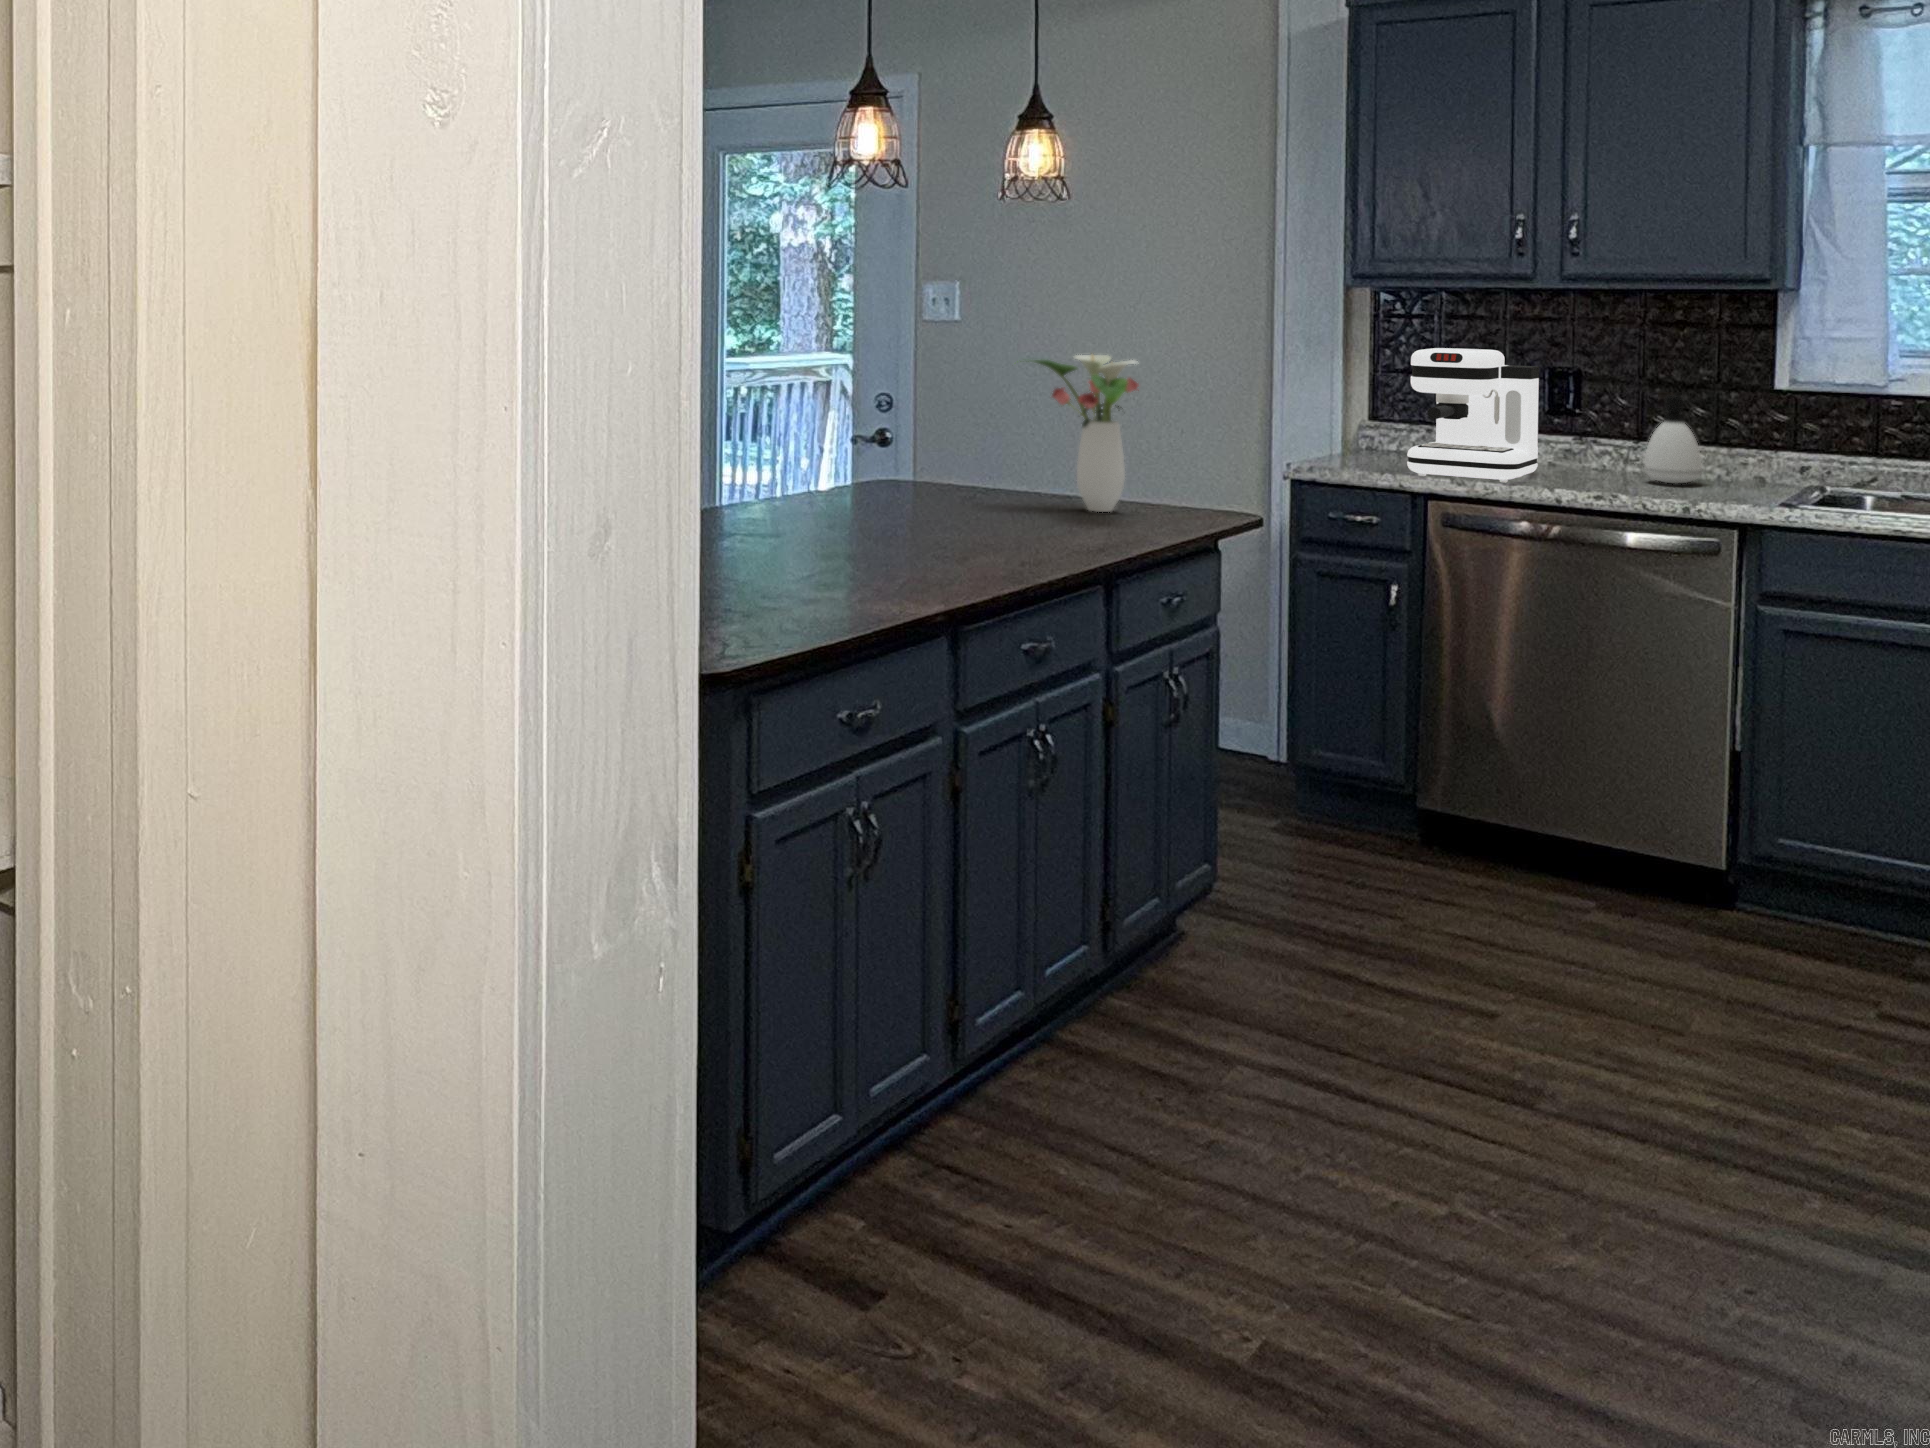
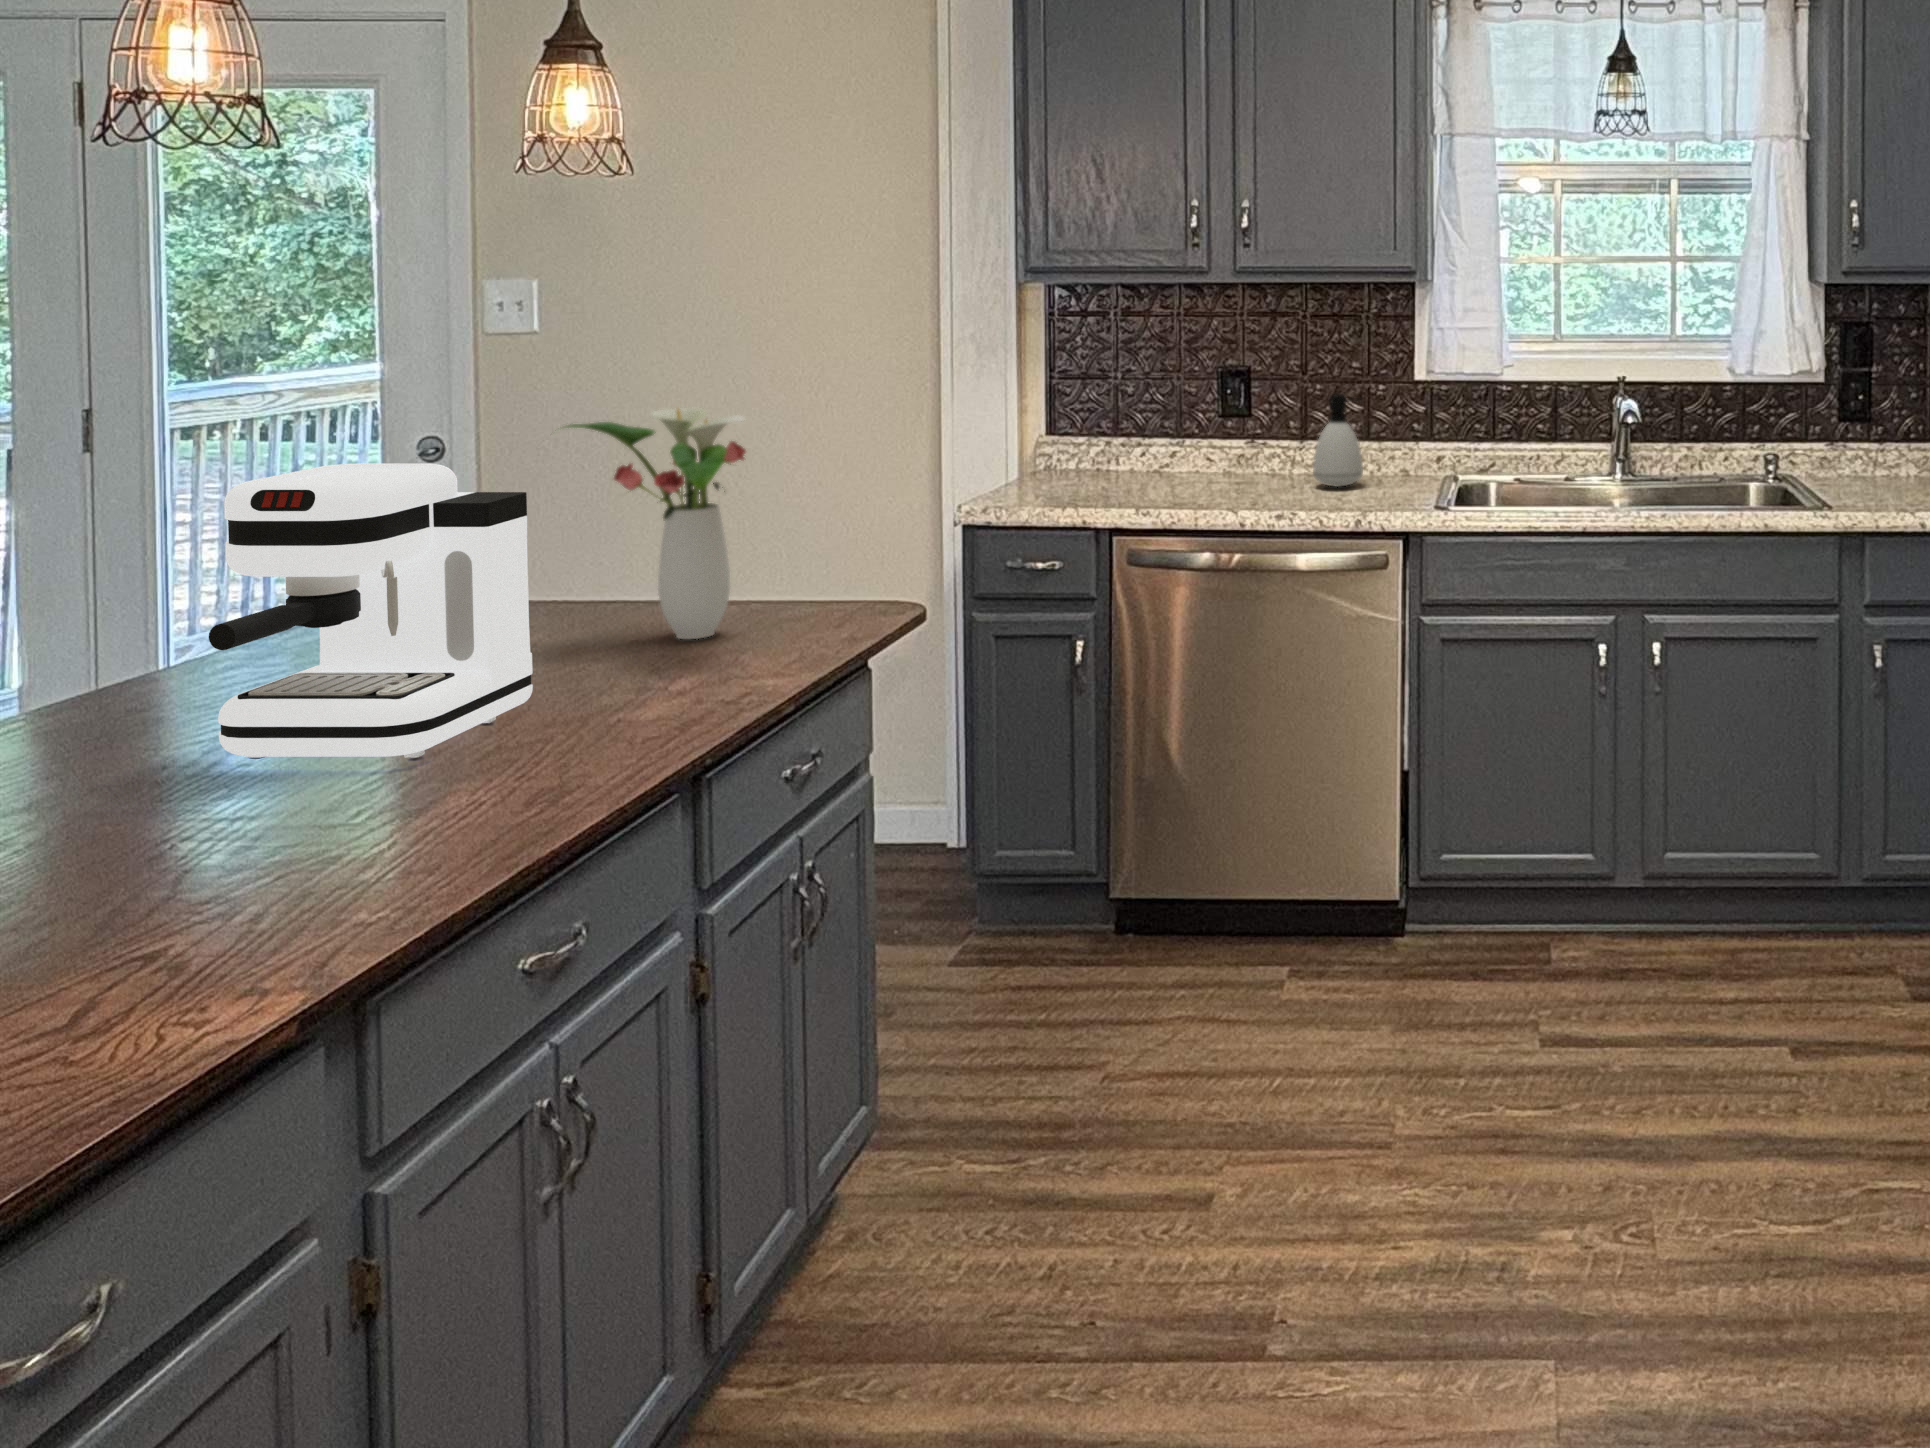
coffee maker: present [1407,348,1539,482] -> present [209,463,533,758]

